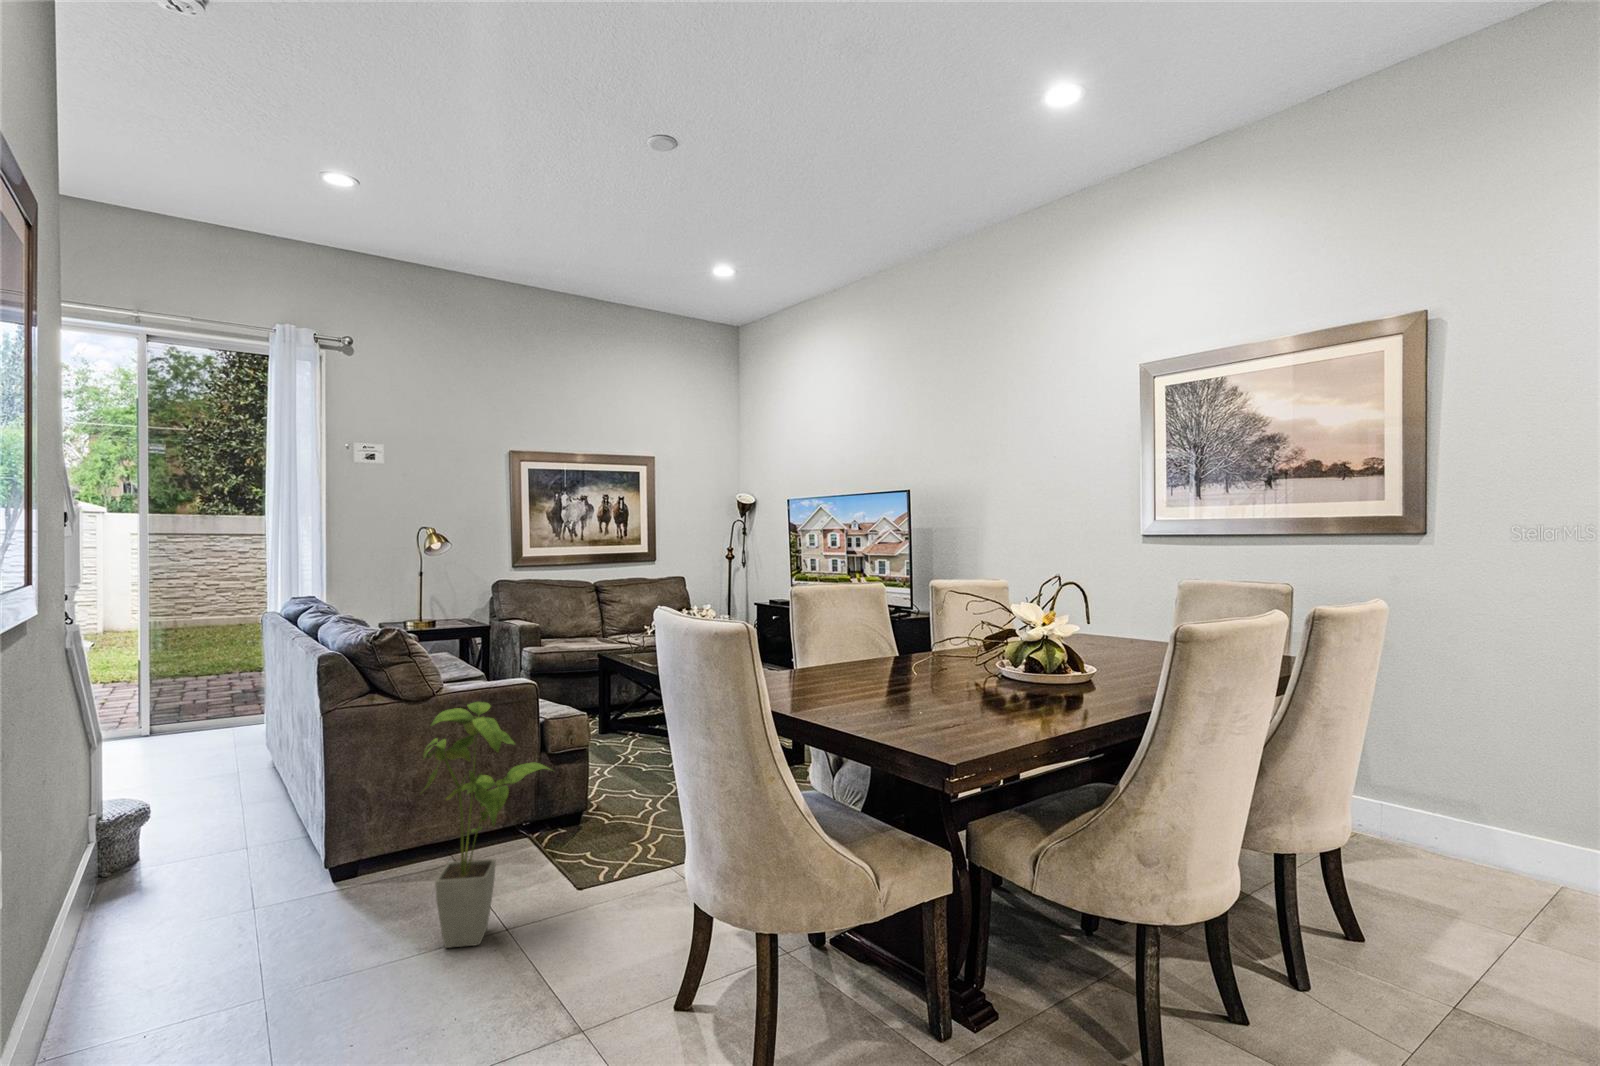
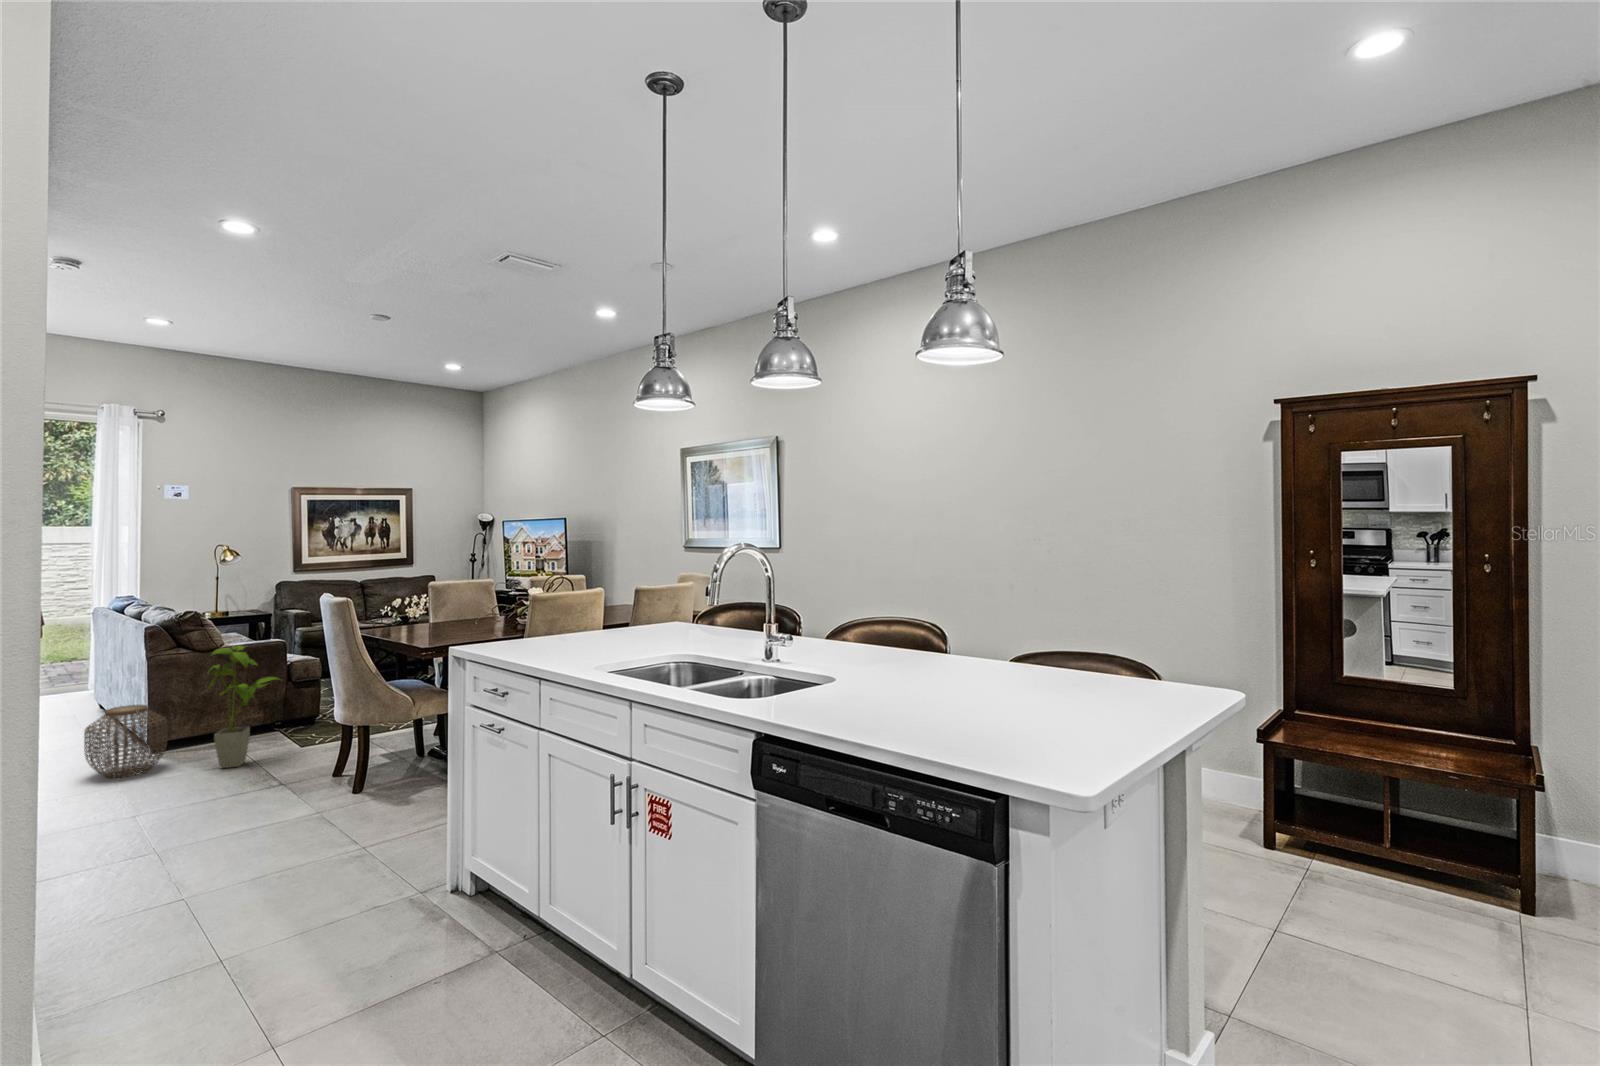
woven basket: none [208,808,353,962] -> present [84,705,167,778]

